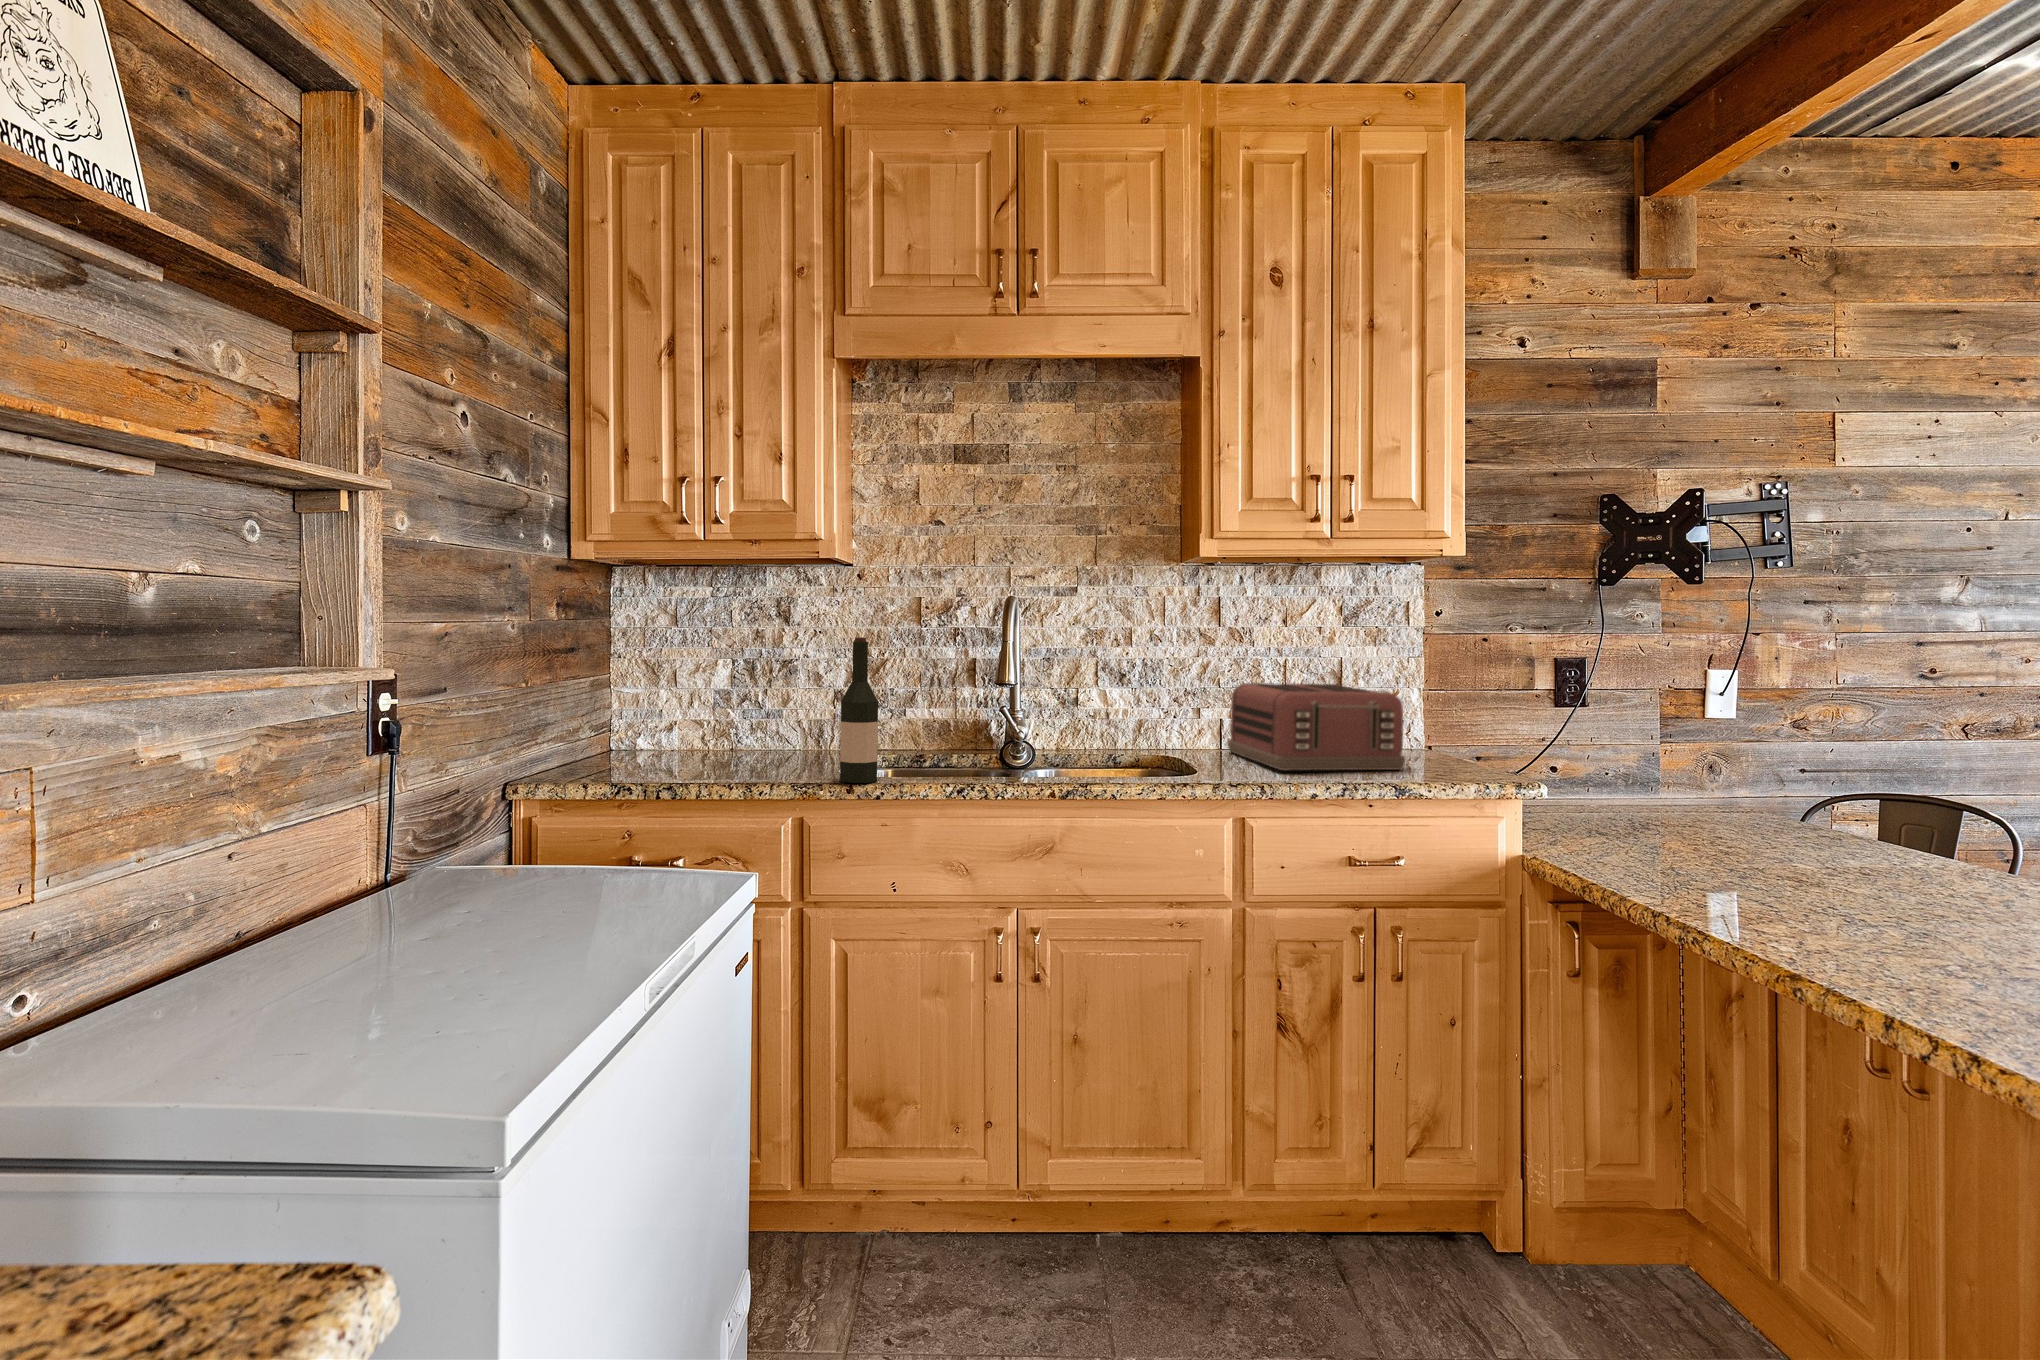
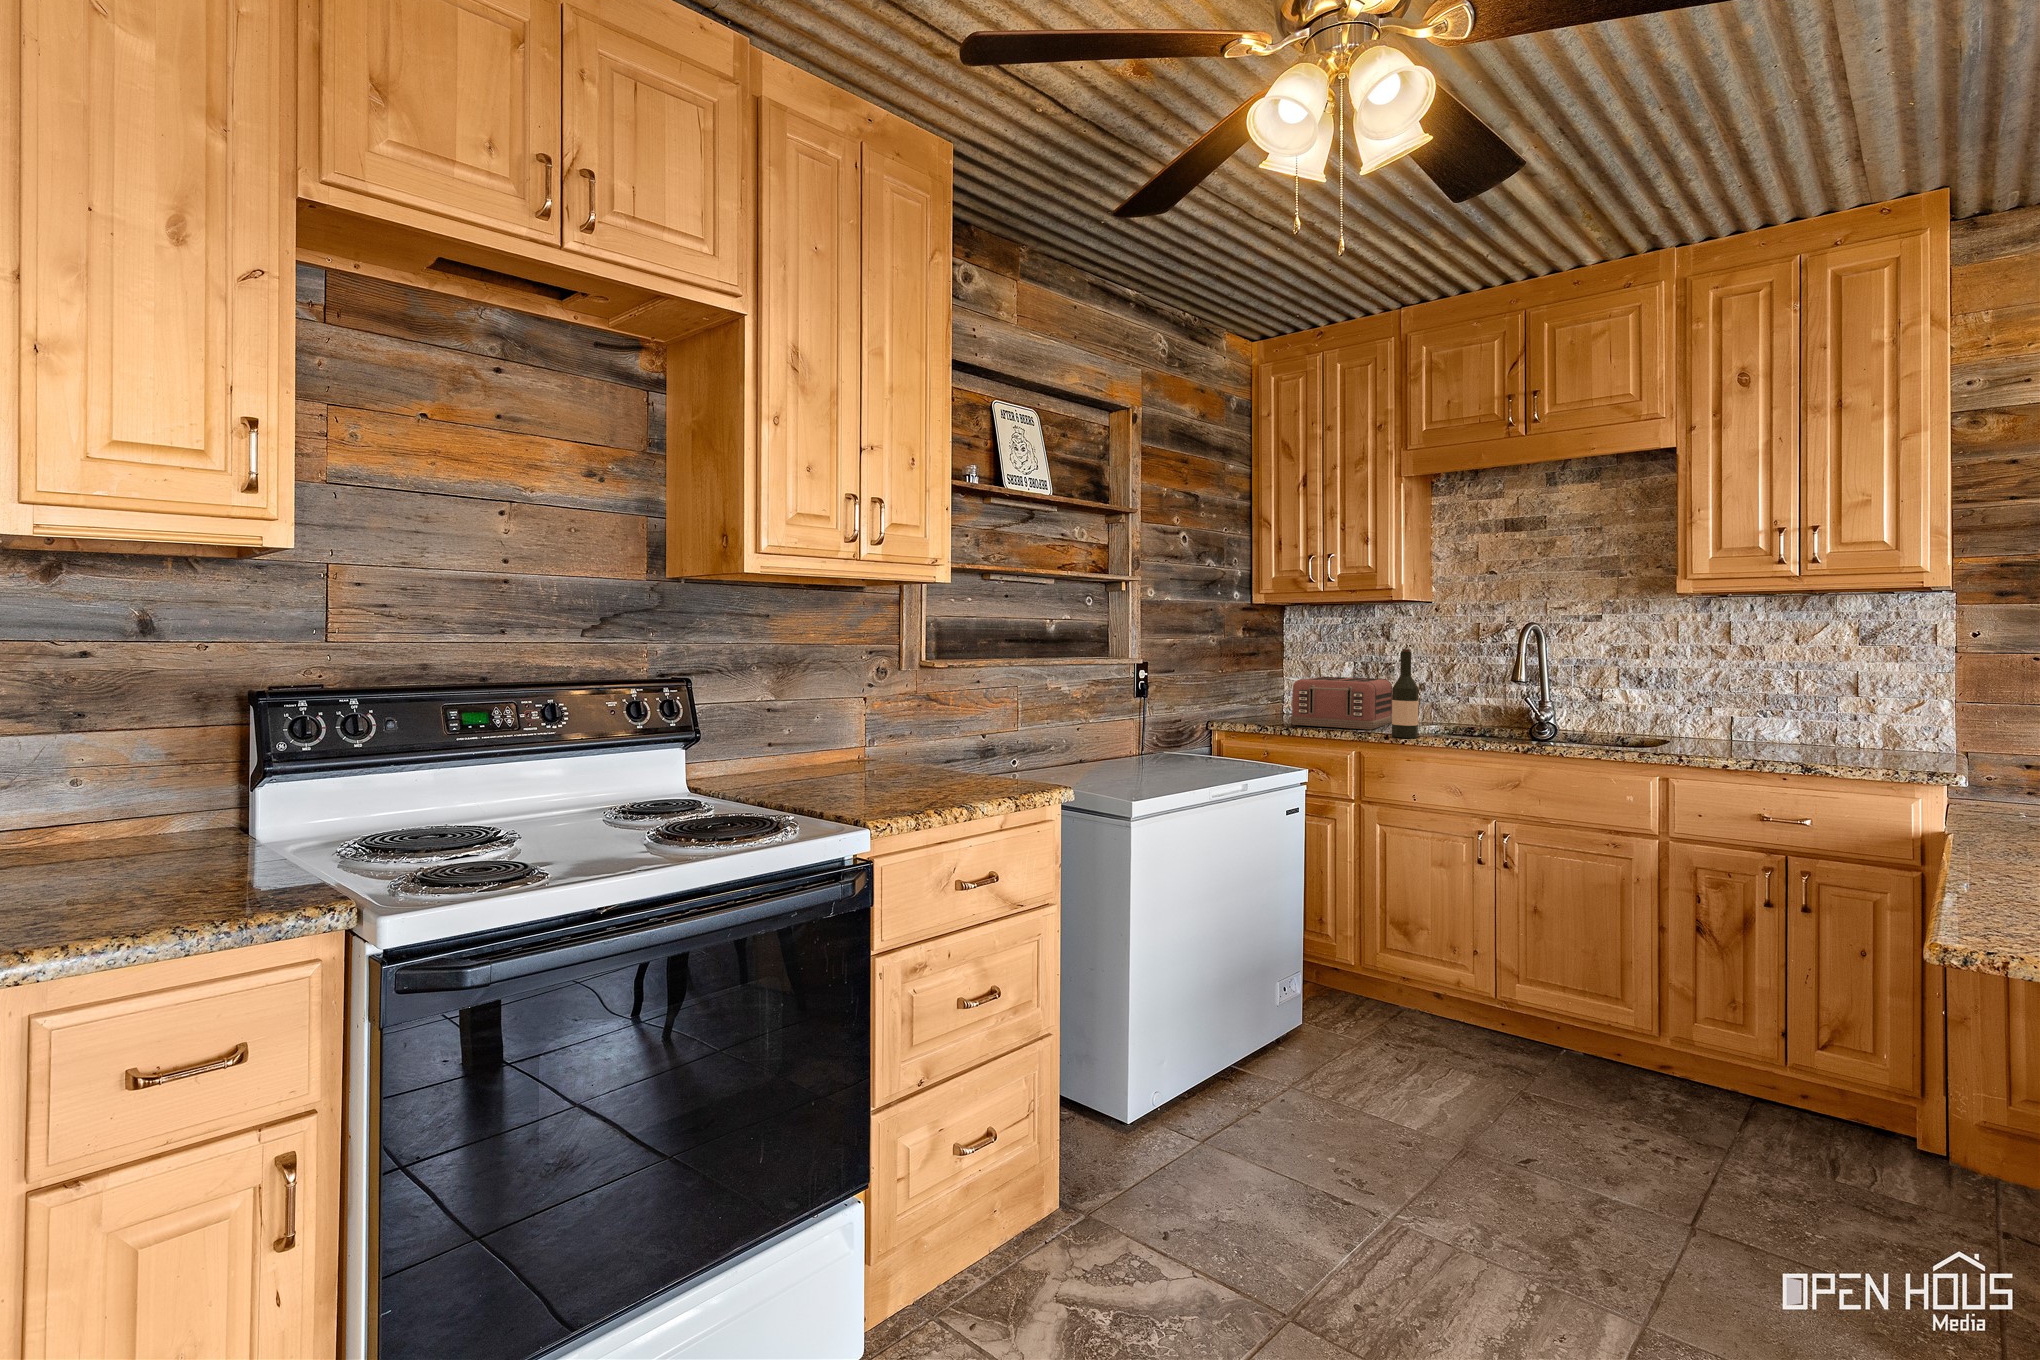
toaster: present [1228,683,1405,770] -> present [1290,677,1392,730]

